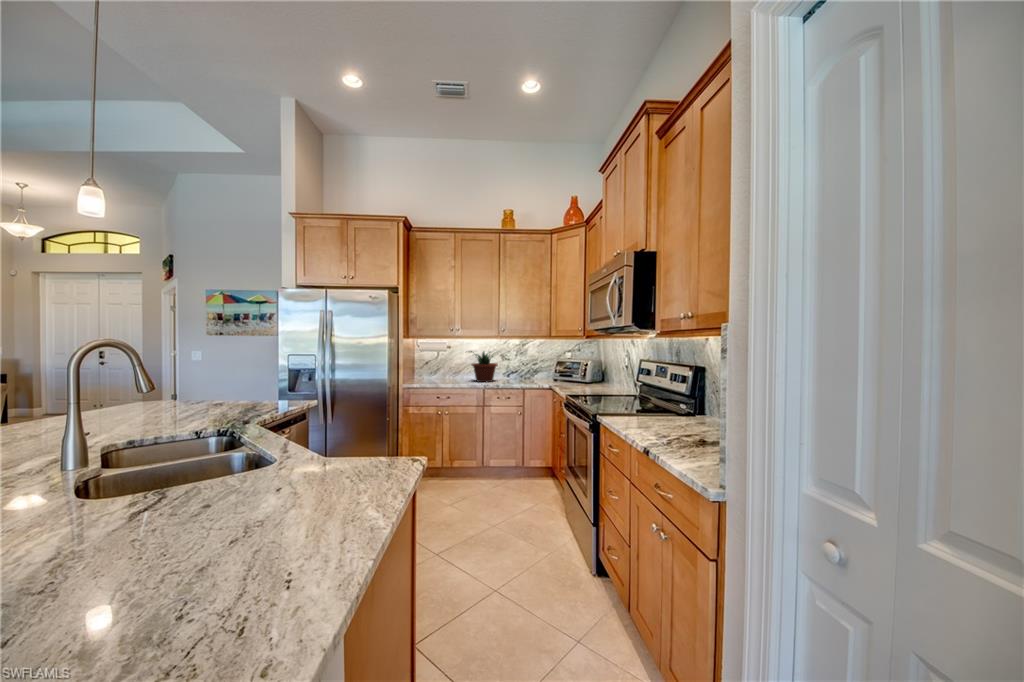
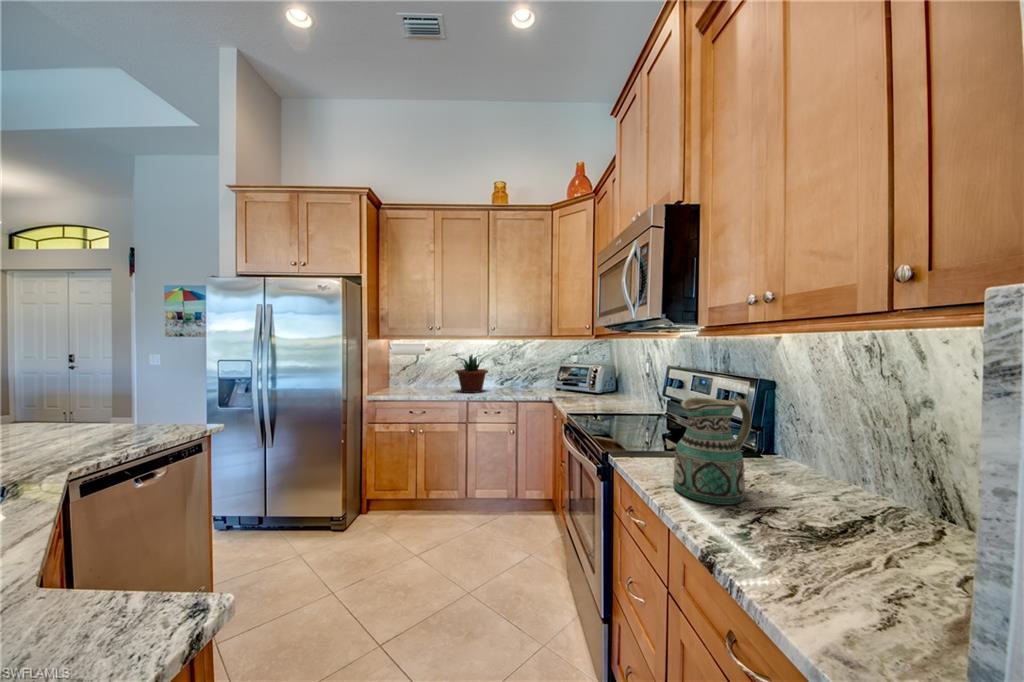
ceramic pitcher: none [639,375,686,435] -> present [673,397,751,505]

